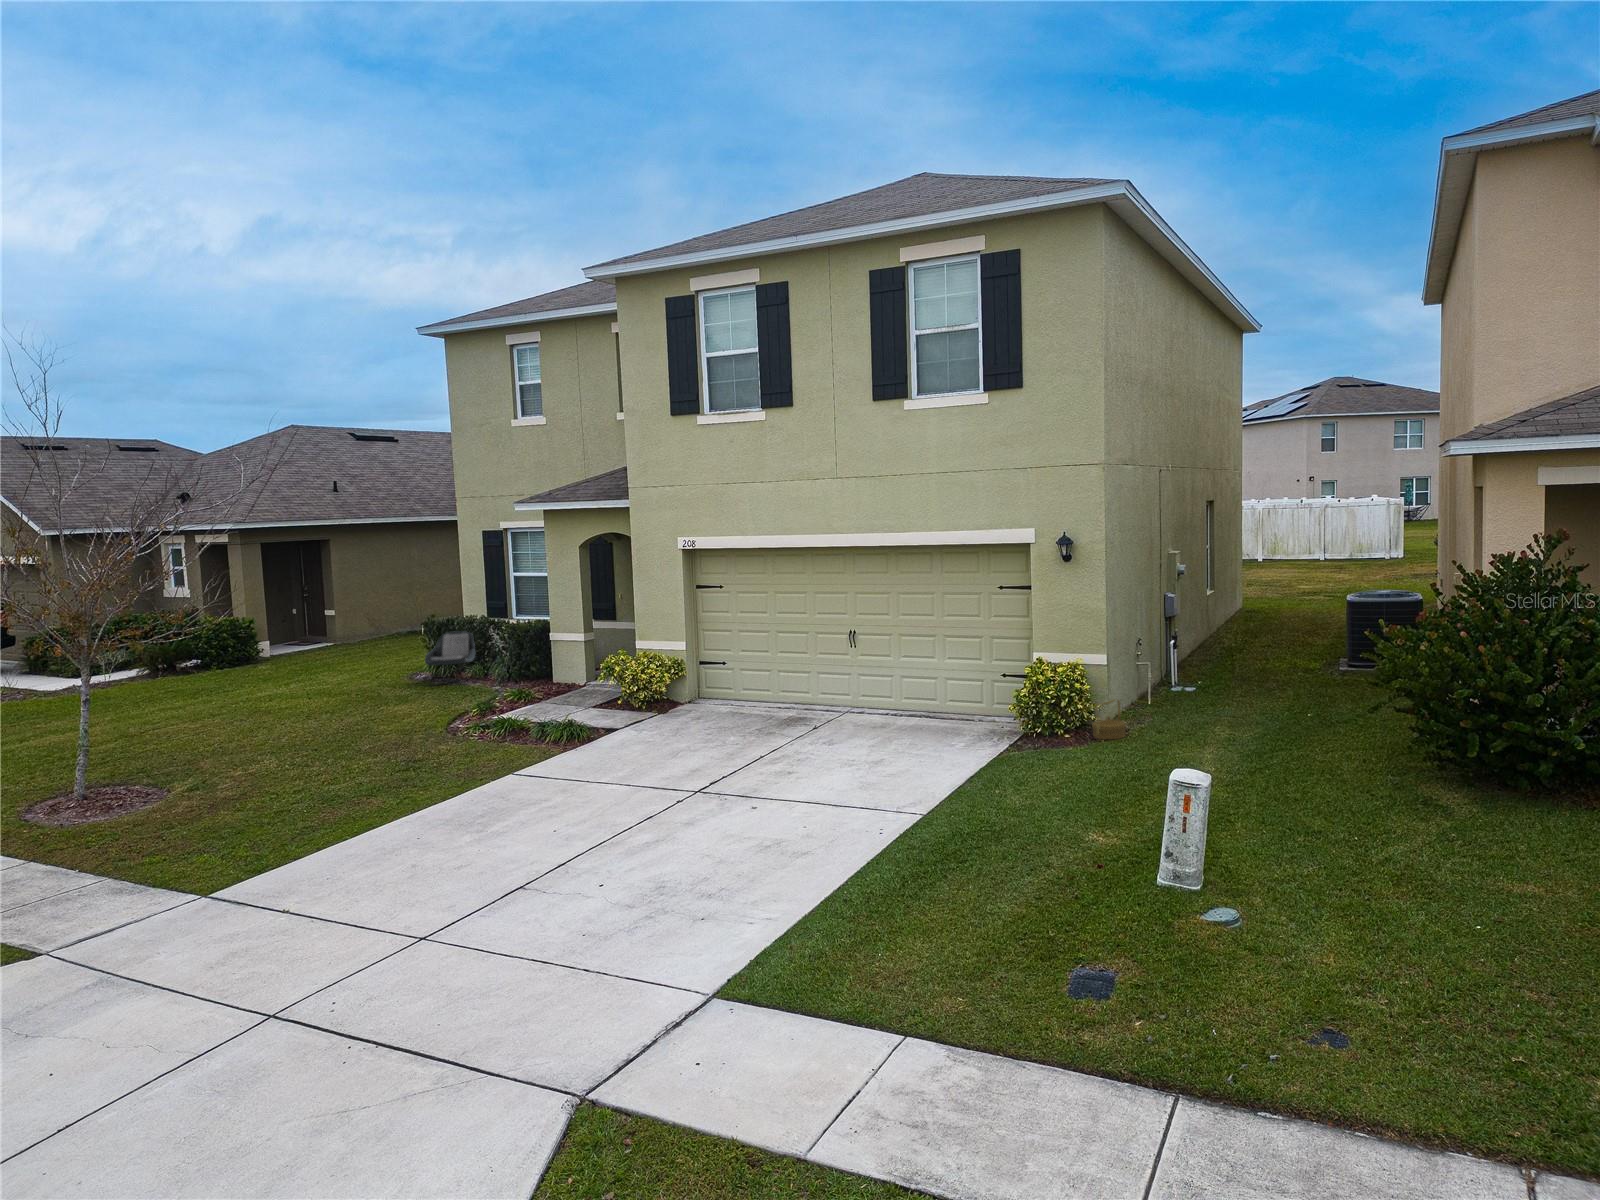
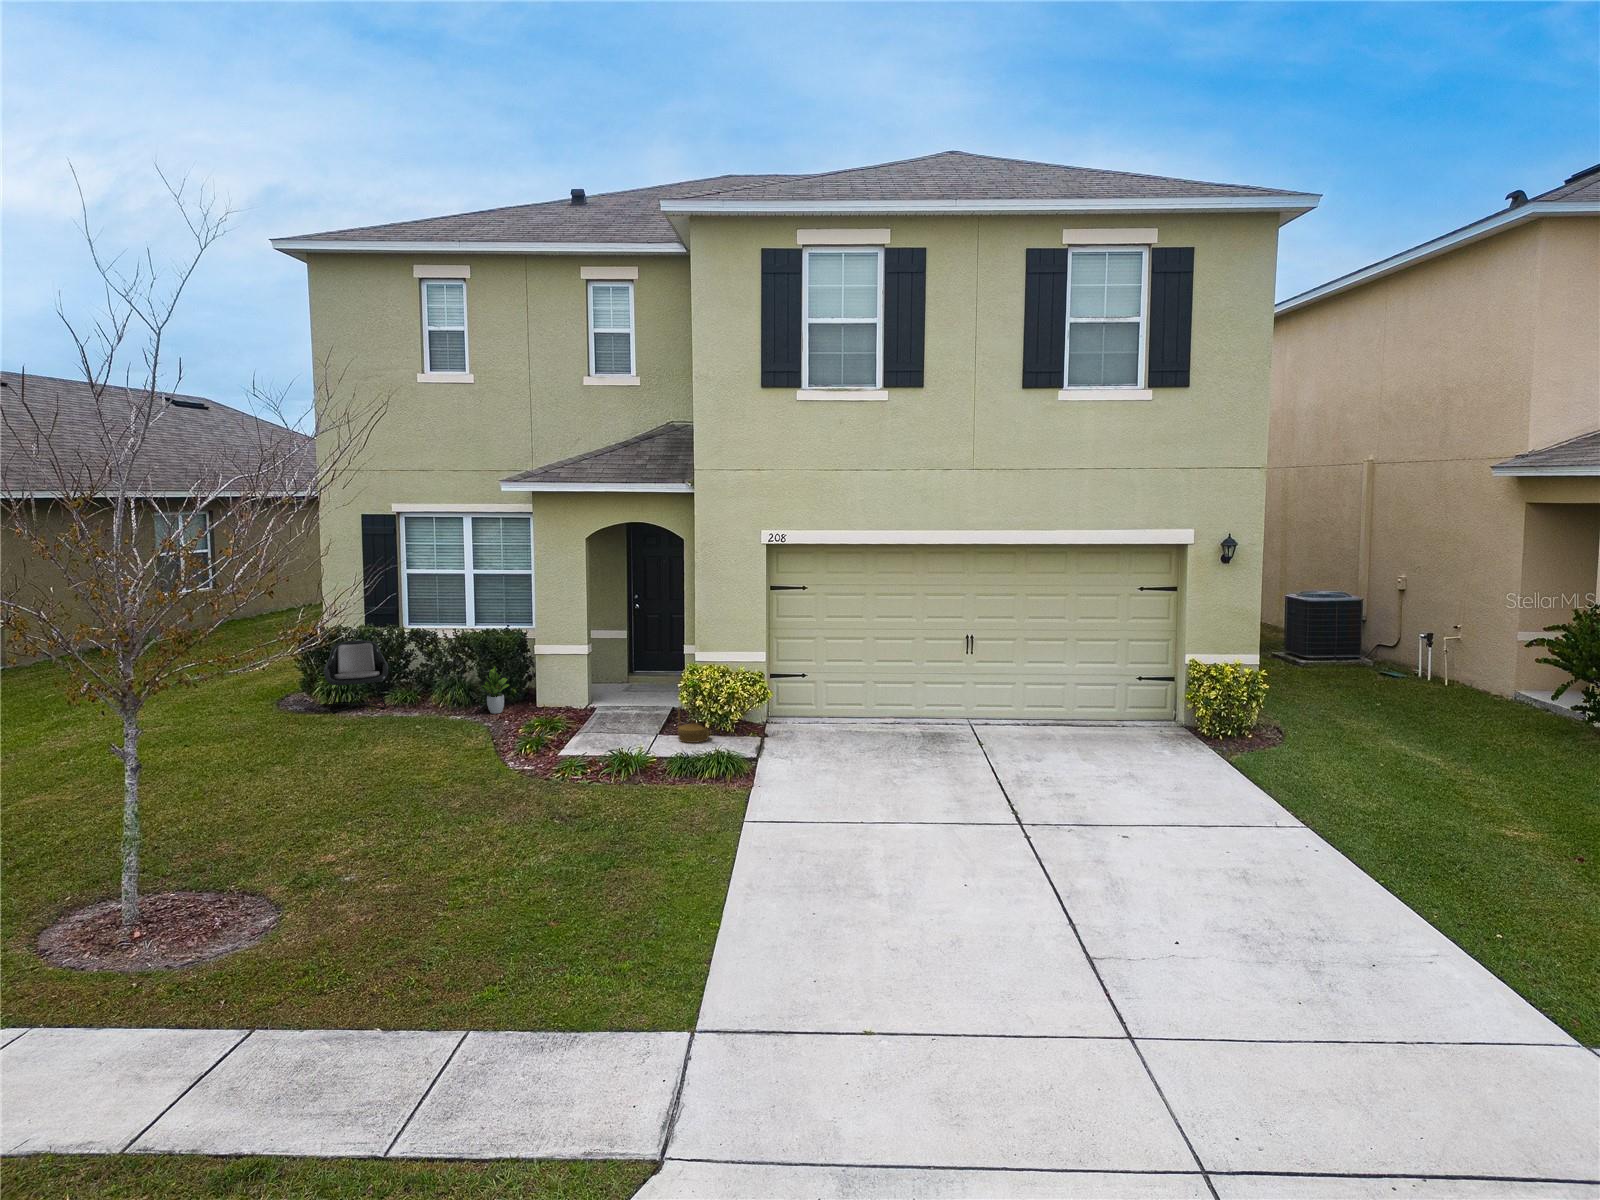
potted plant: none [516,653,540,691] -> present [482,666,509,714]
woven basket: present [1092,699,1126,739] -> present [678,705,709,743]

